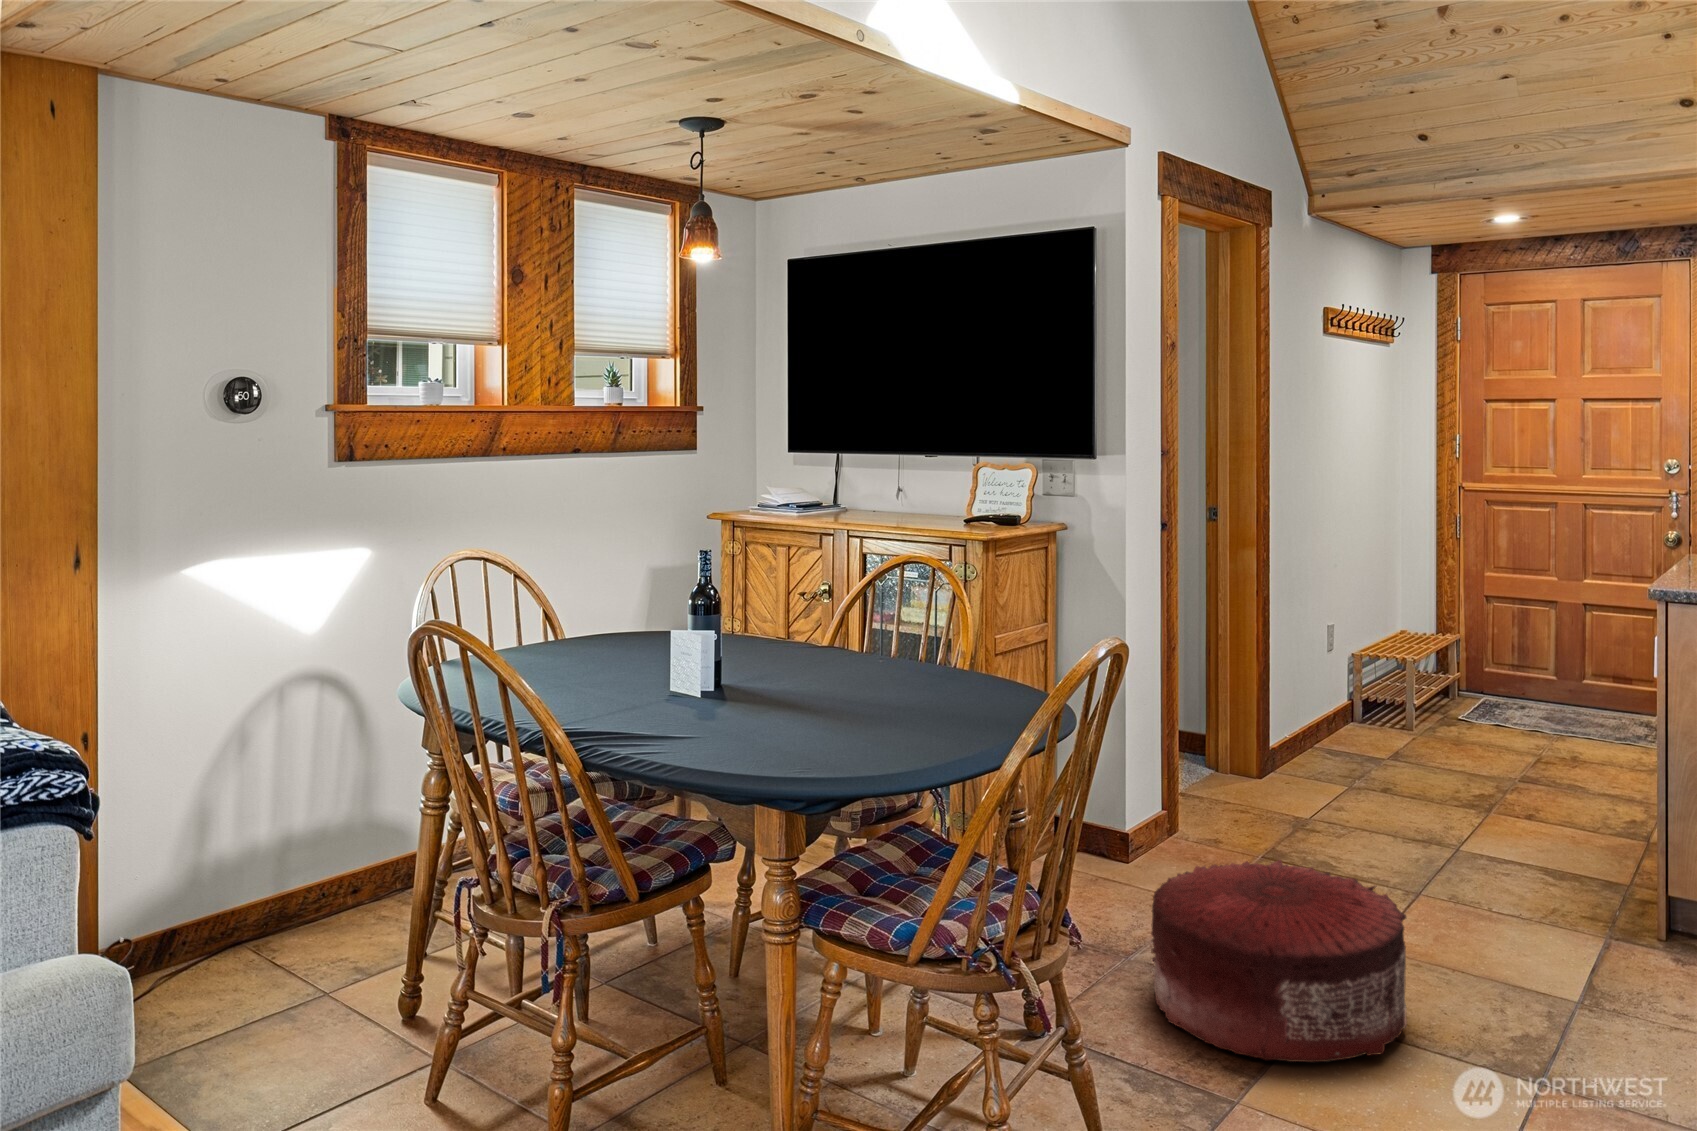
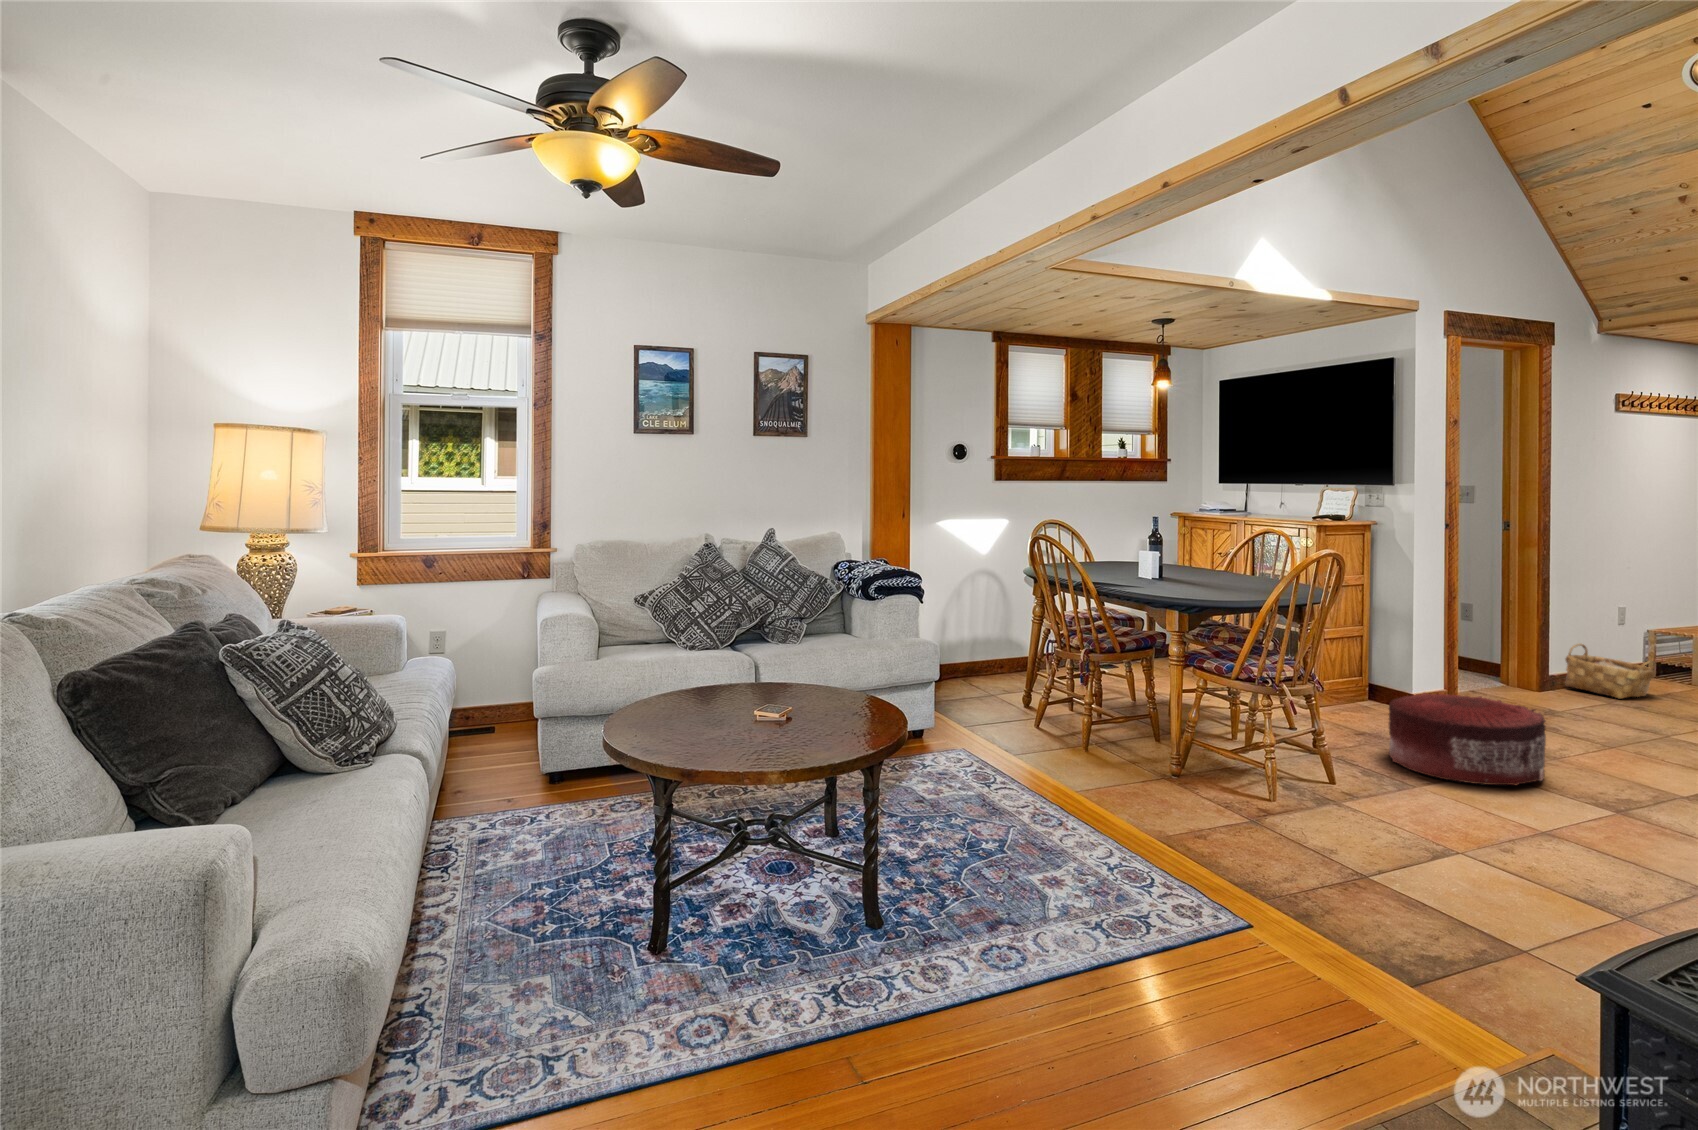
woven basket: none [1293,691,1405,776] -> present [1566,643,1656,699]

